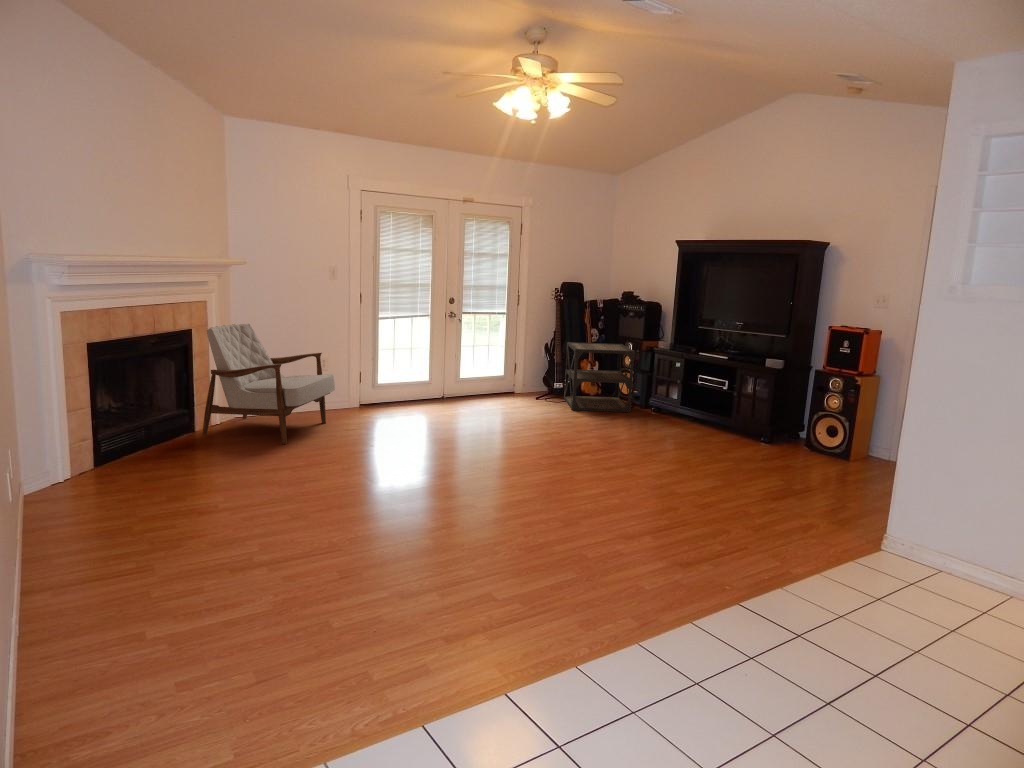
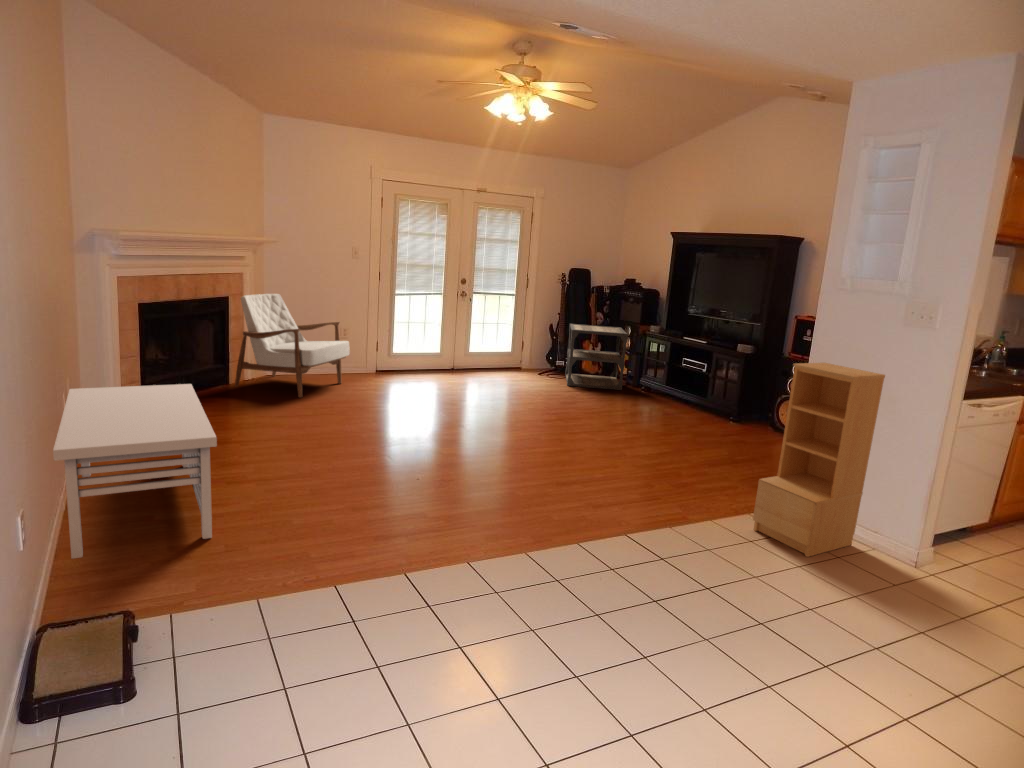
bookshelf: none [870,383,1020,614] -> present [753,363,885,557]
storage bench: none [16,446,242,719] -> present [53,384,217,559]

